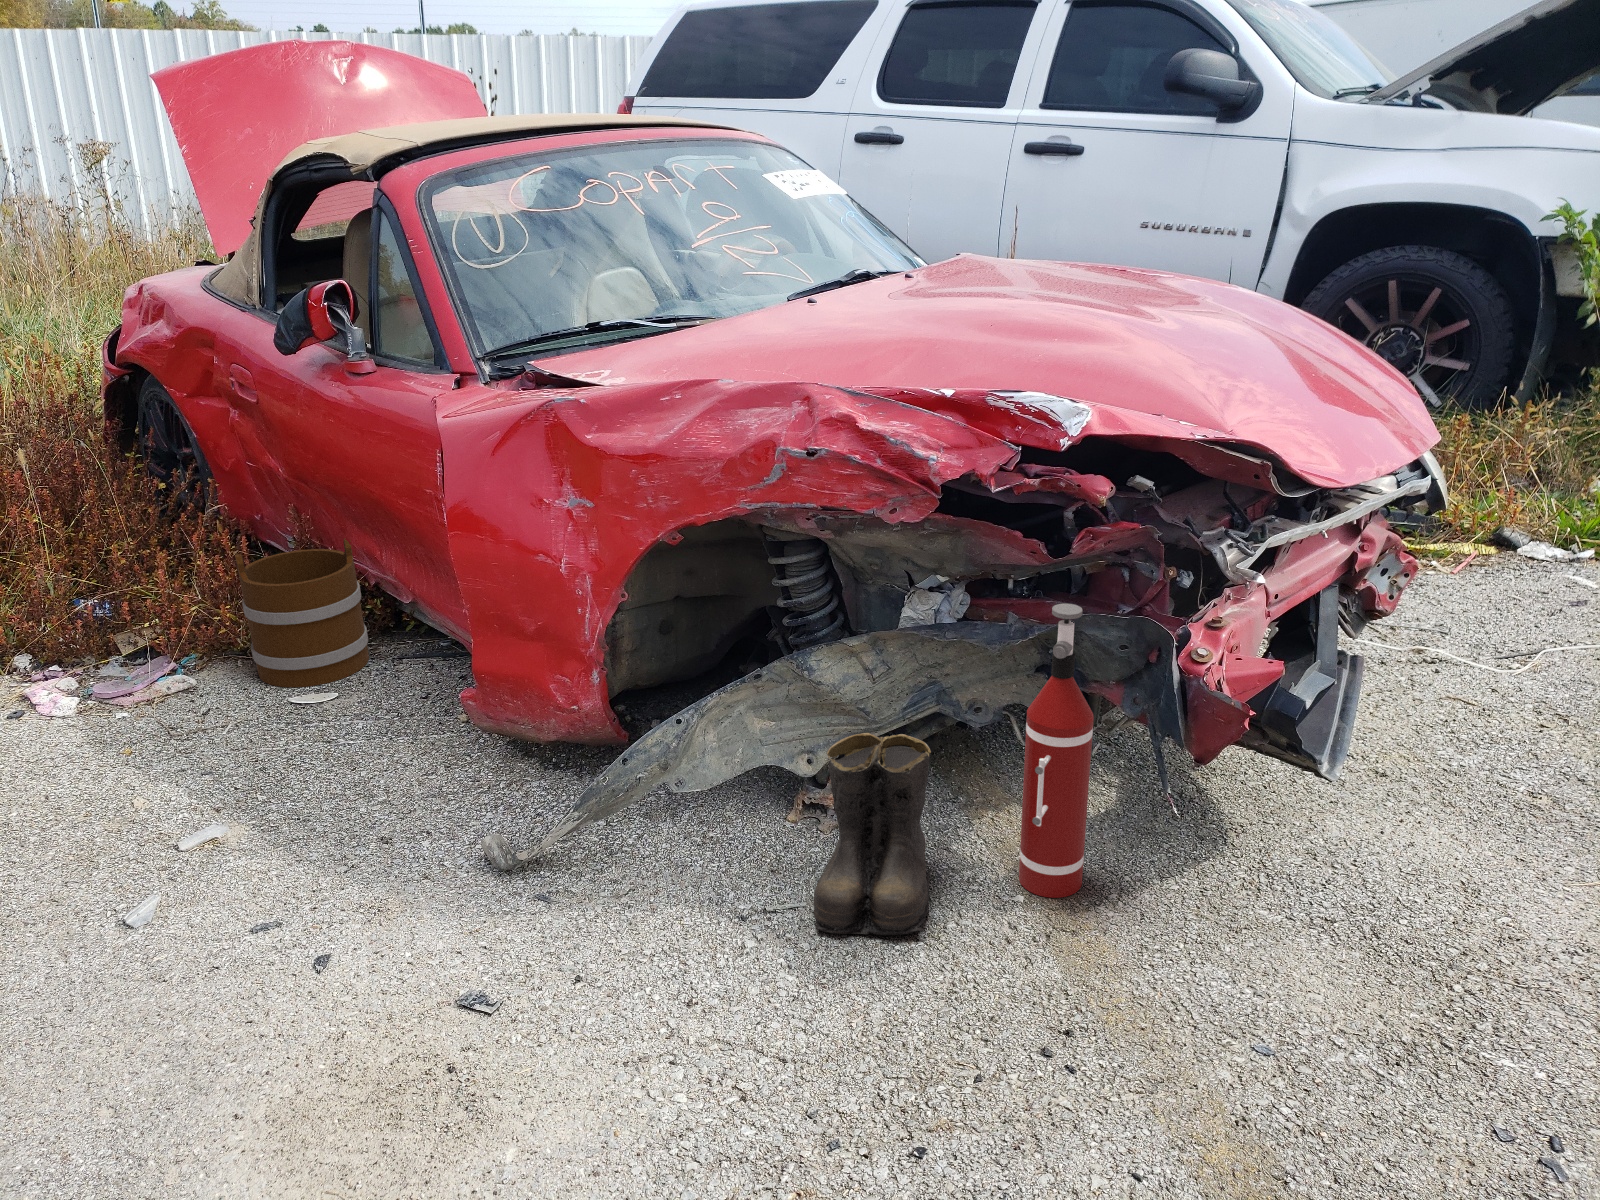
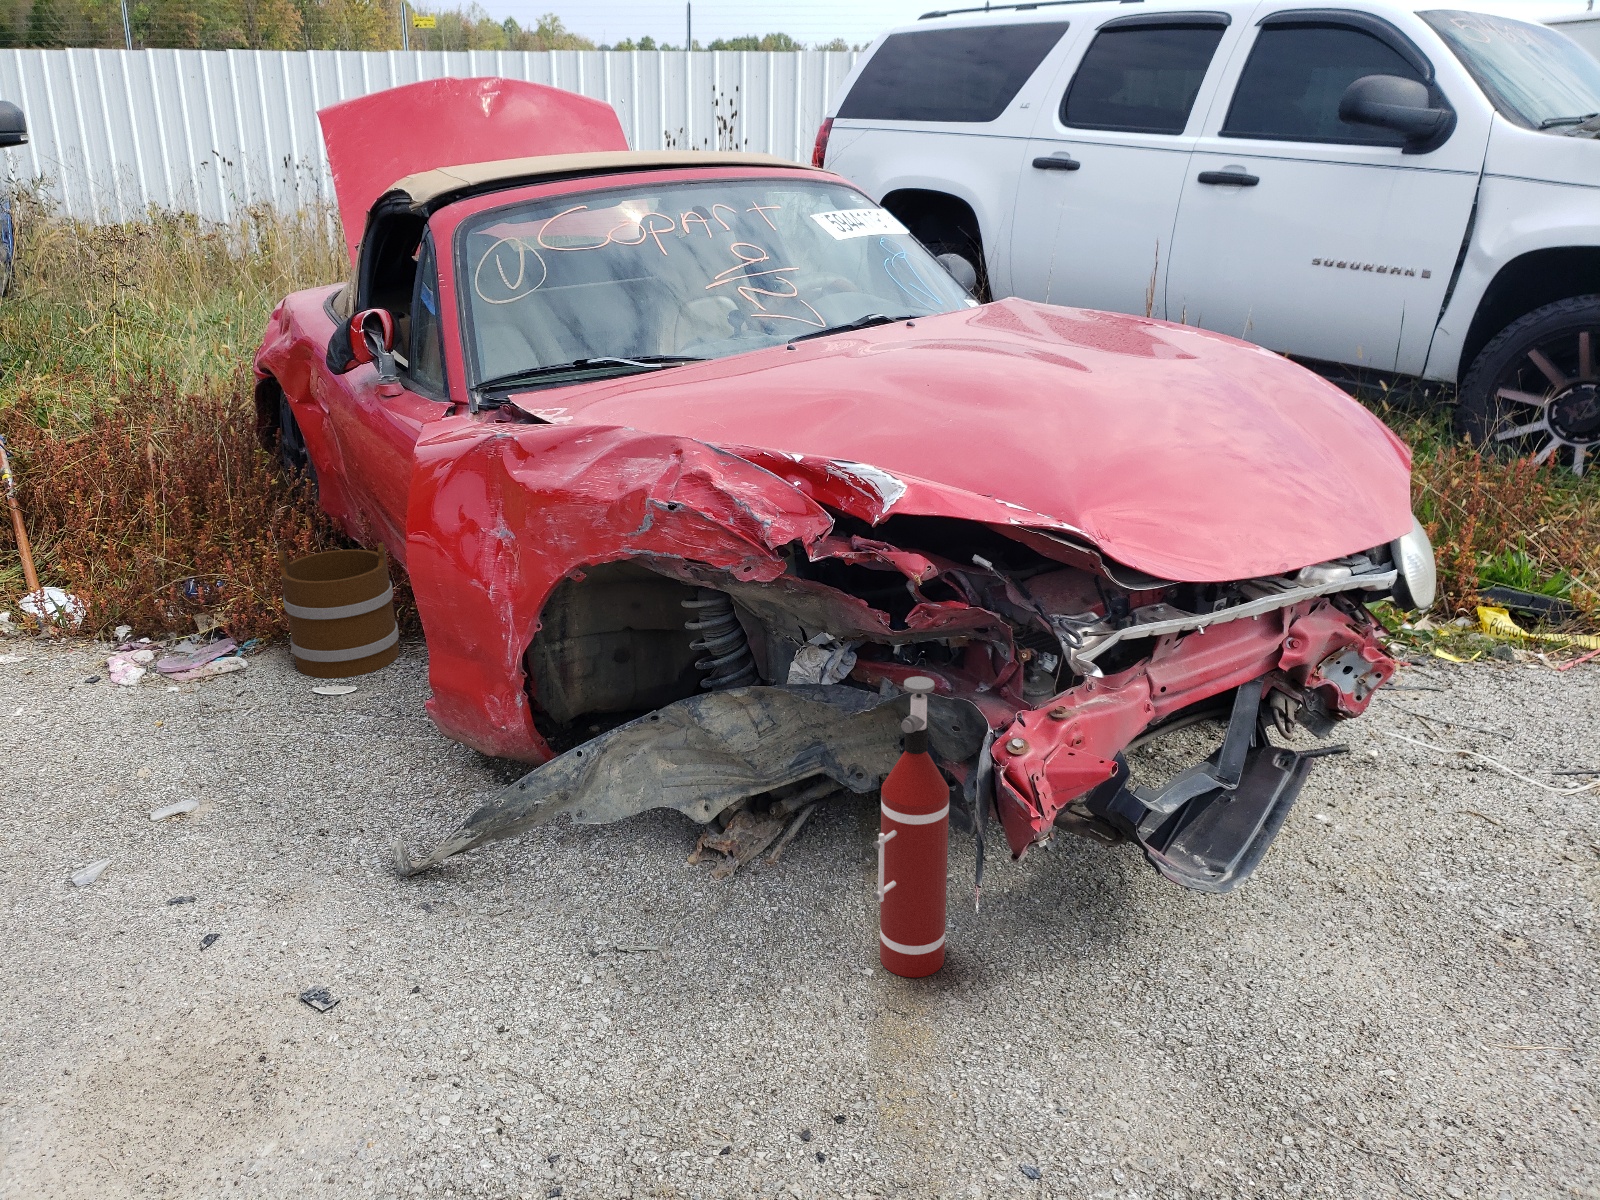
boots: present [814,733,931,935] -> none [654,785,803,993]

